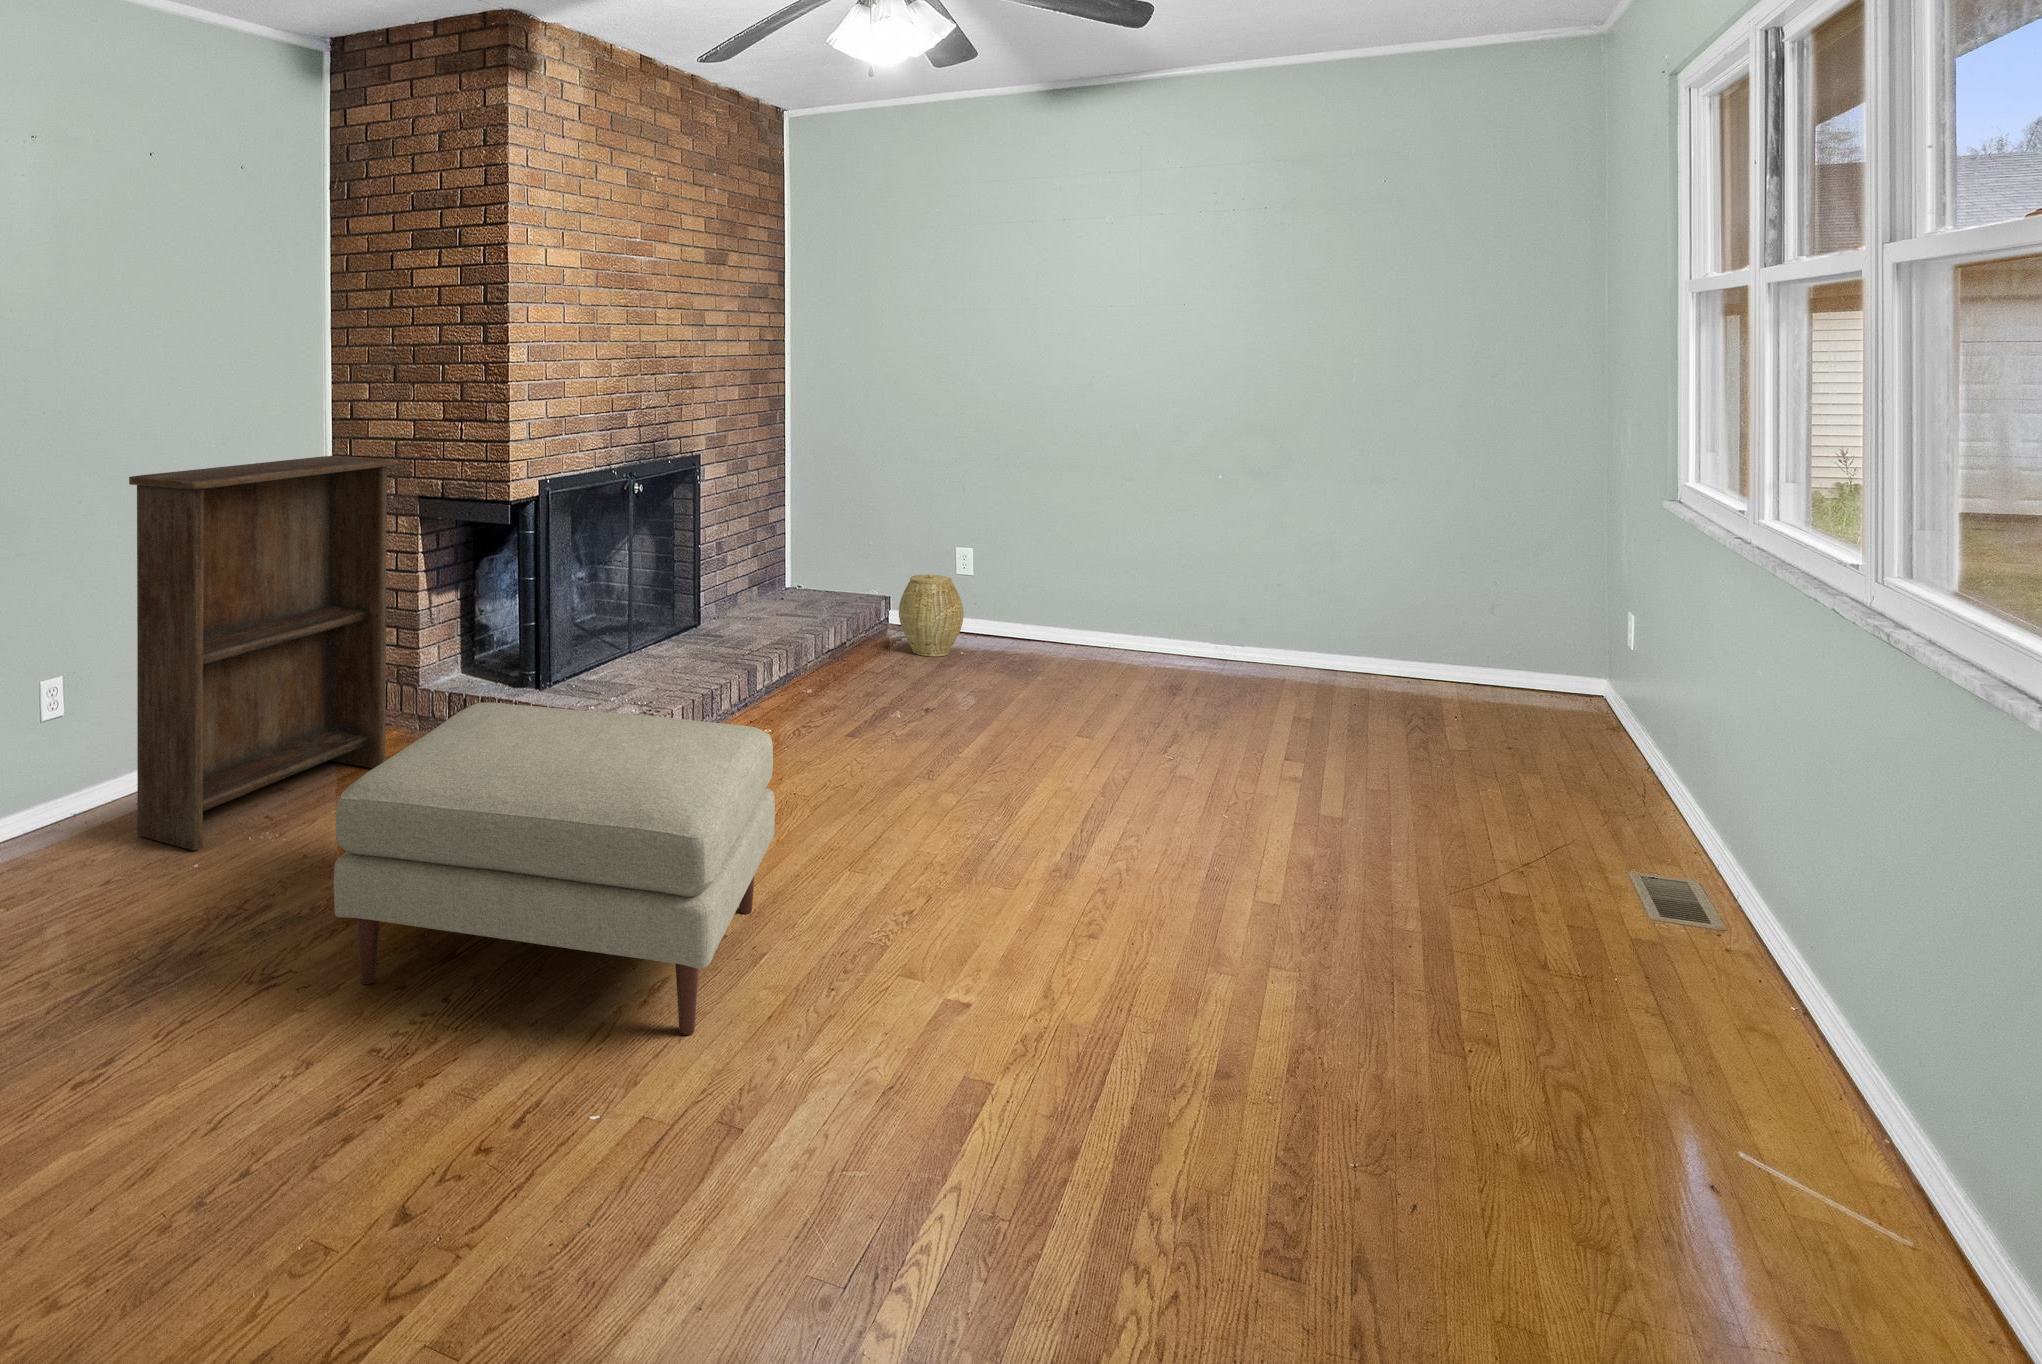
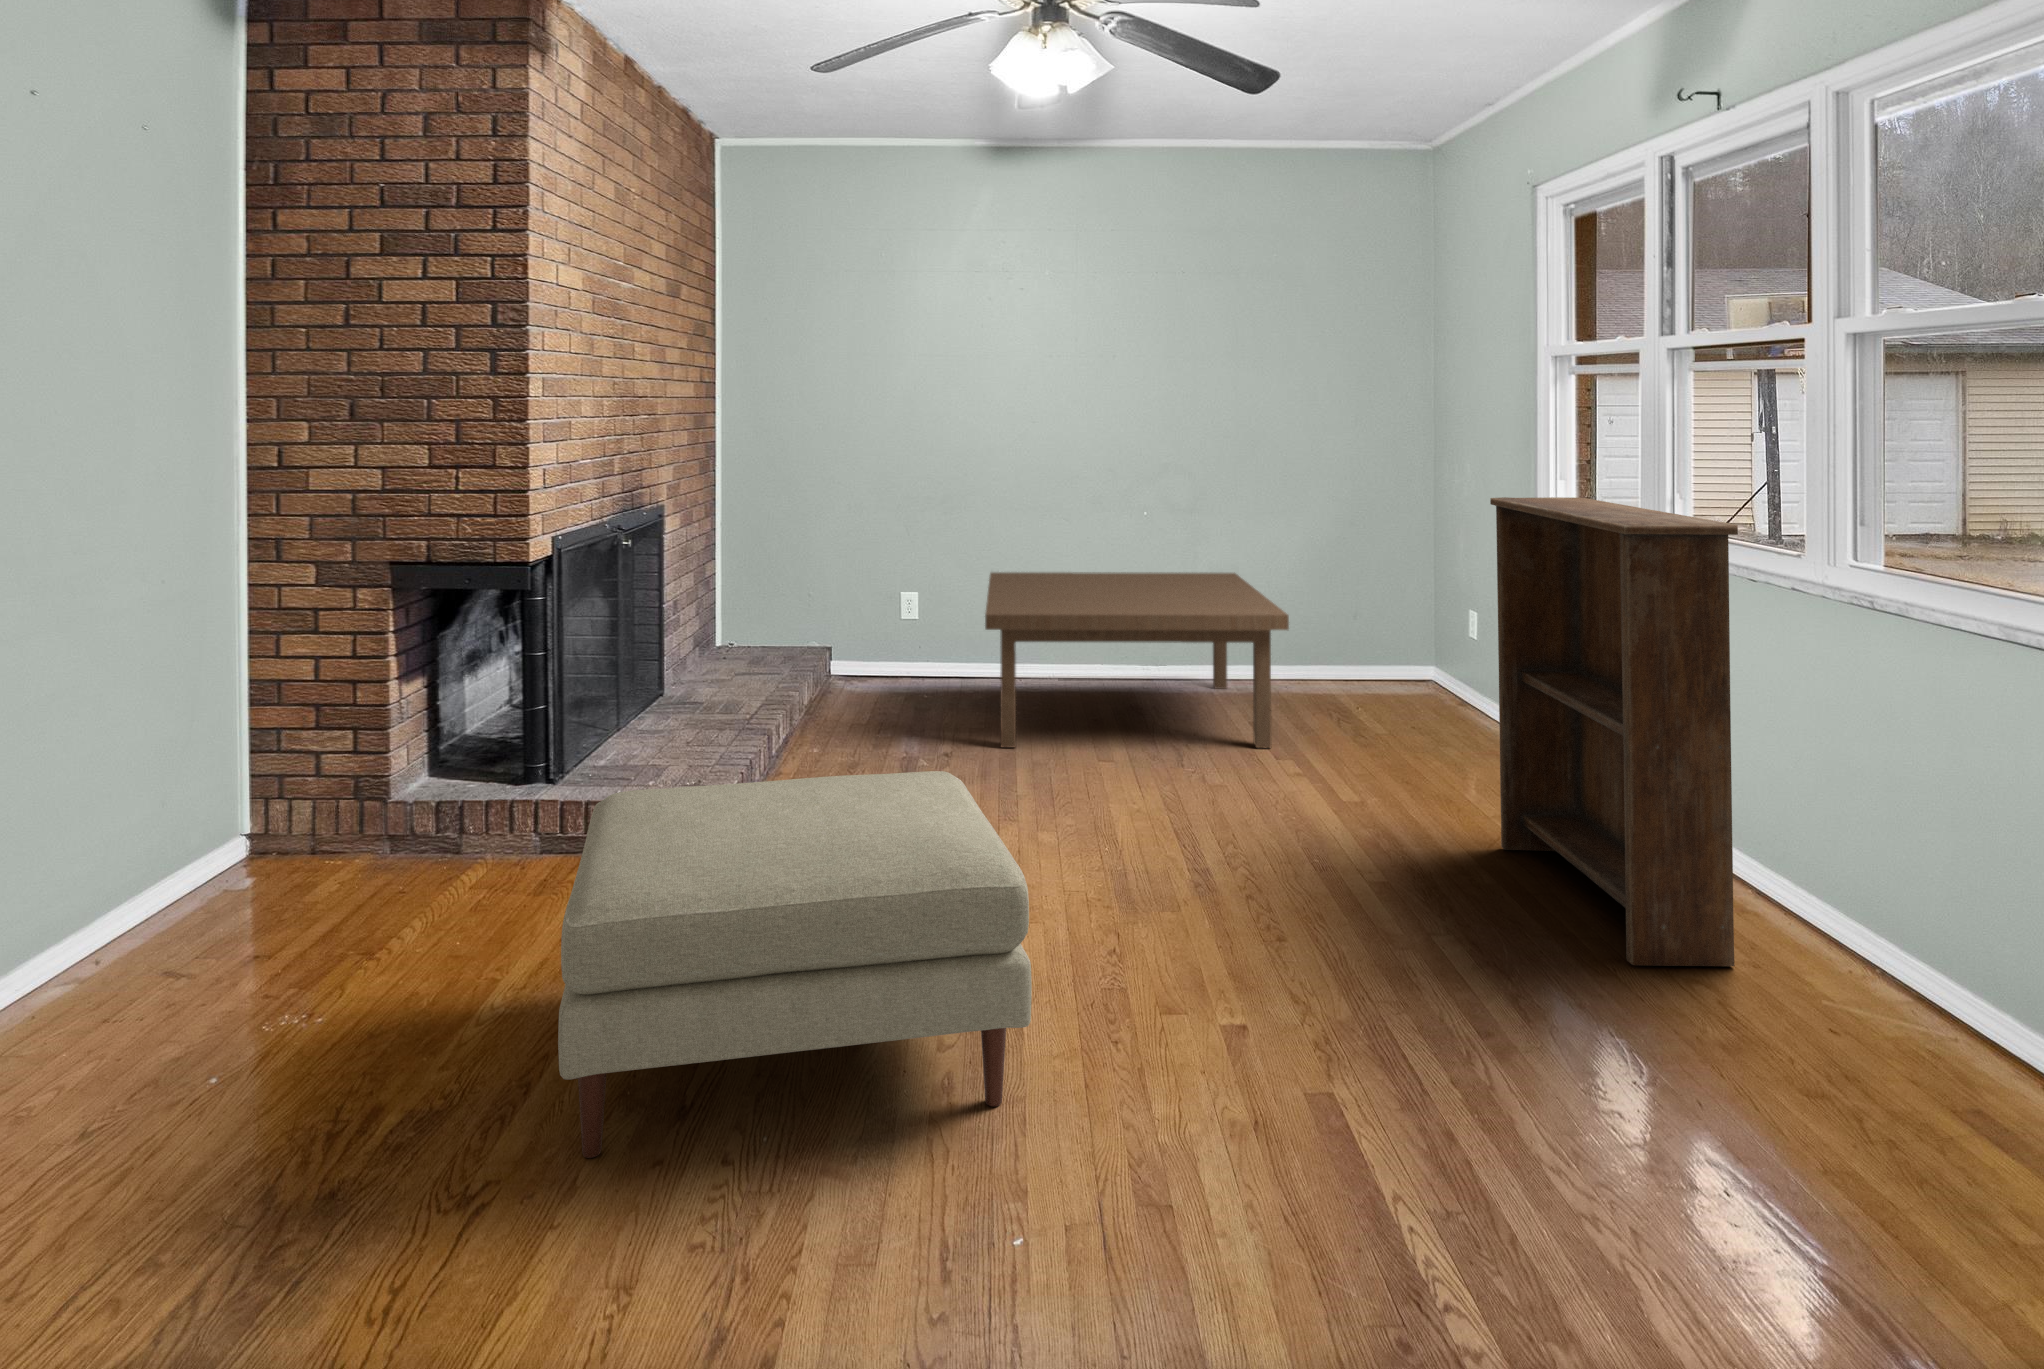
bookshelf: present [129,456,393,851] -> present [1490,497,1738,966]
coffee table: none [973,545,1325,768] -> present [985,572,1289,748]
woven basket: present [899,574,964,657] -> none [854,611,918,695]

